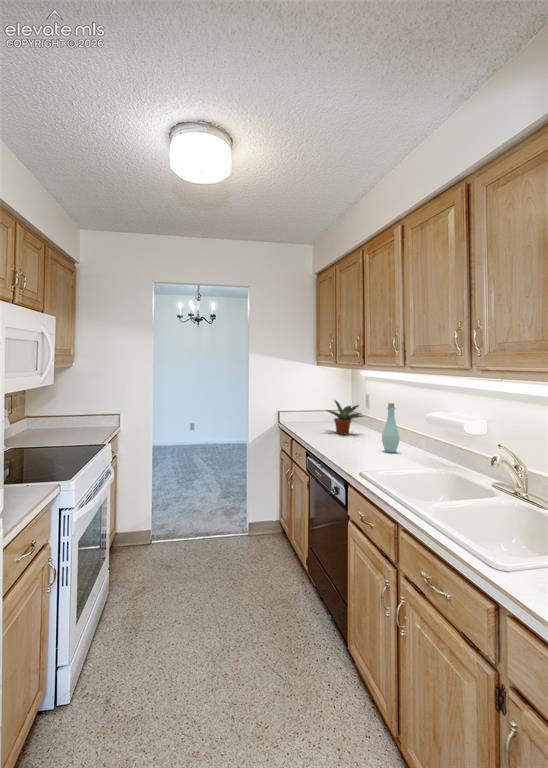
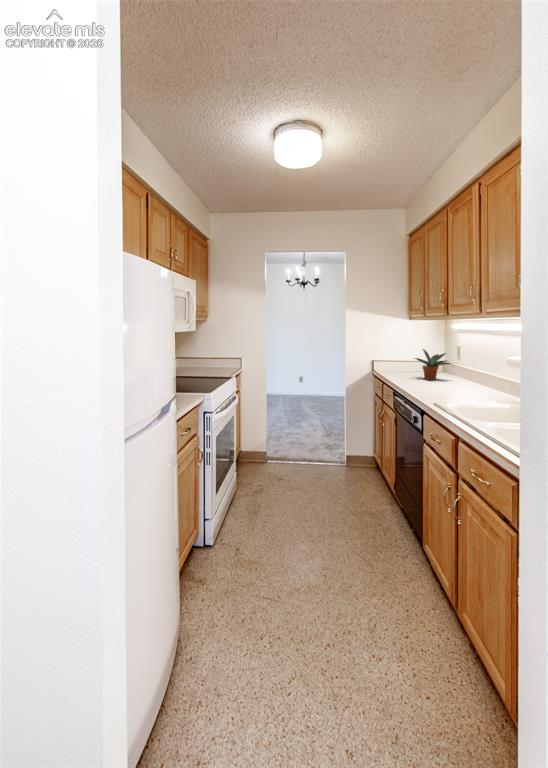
bottle: present [382,403,400,453] -> none [462,349,479,393]

